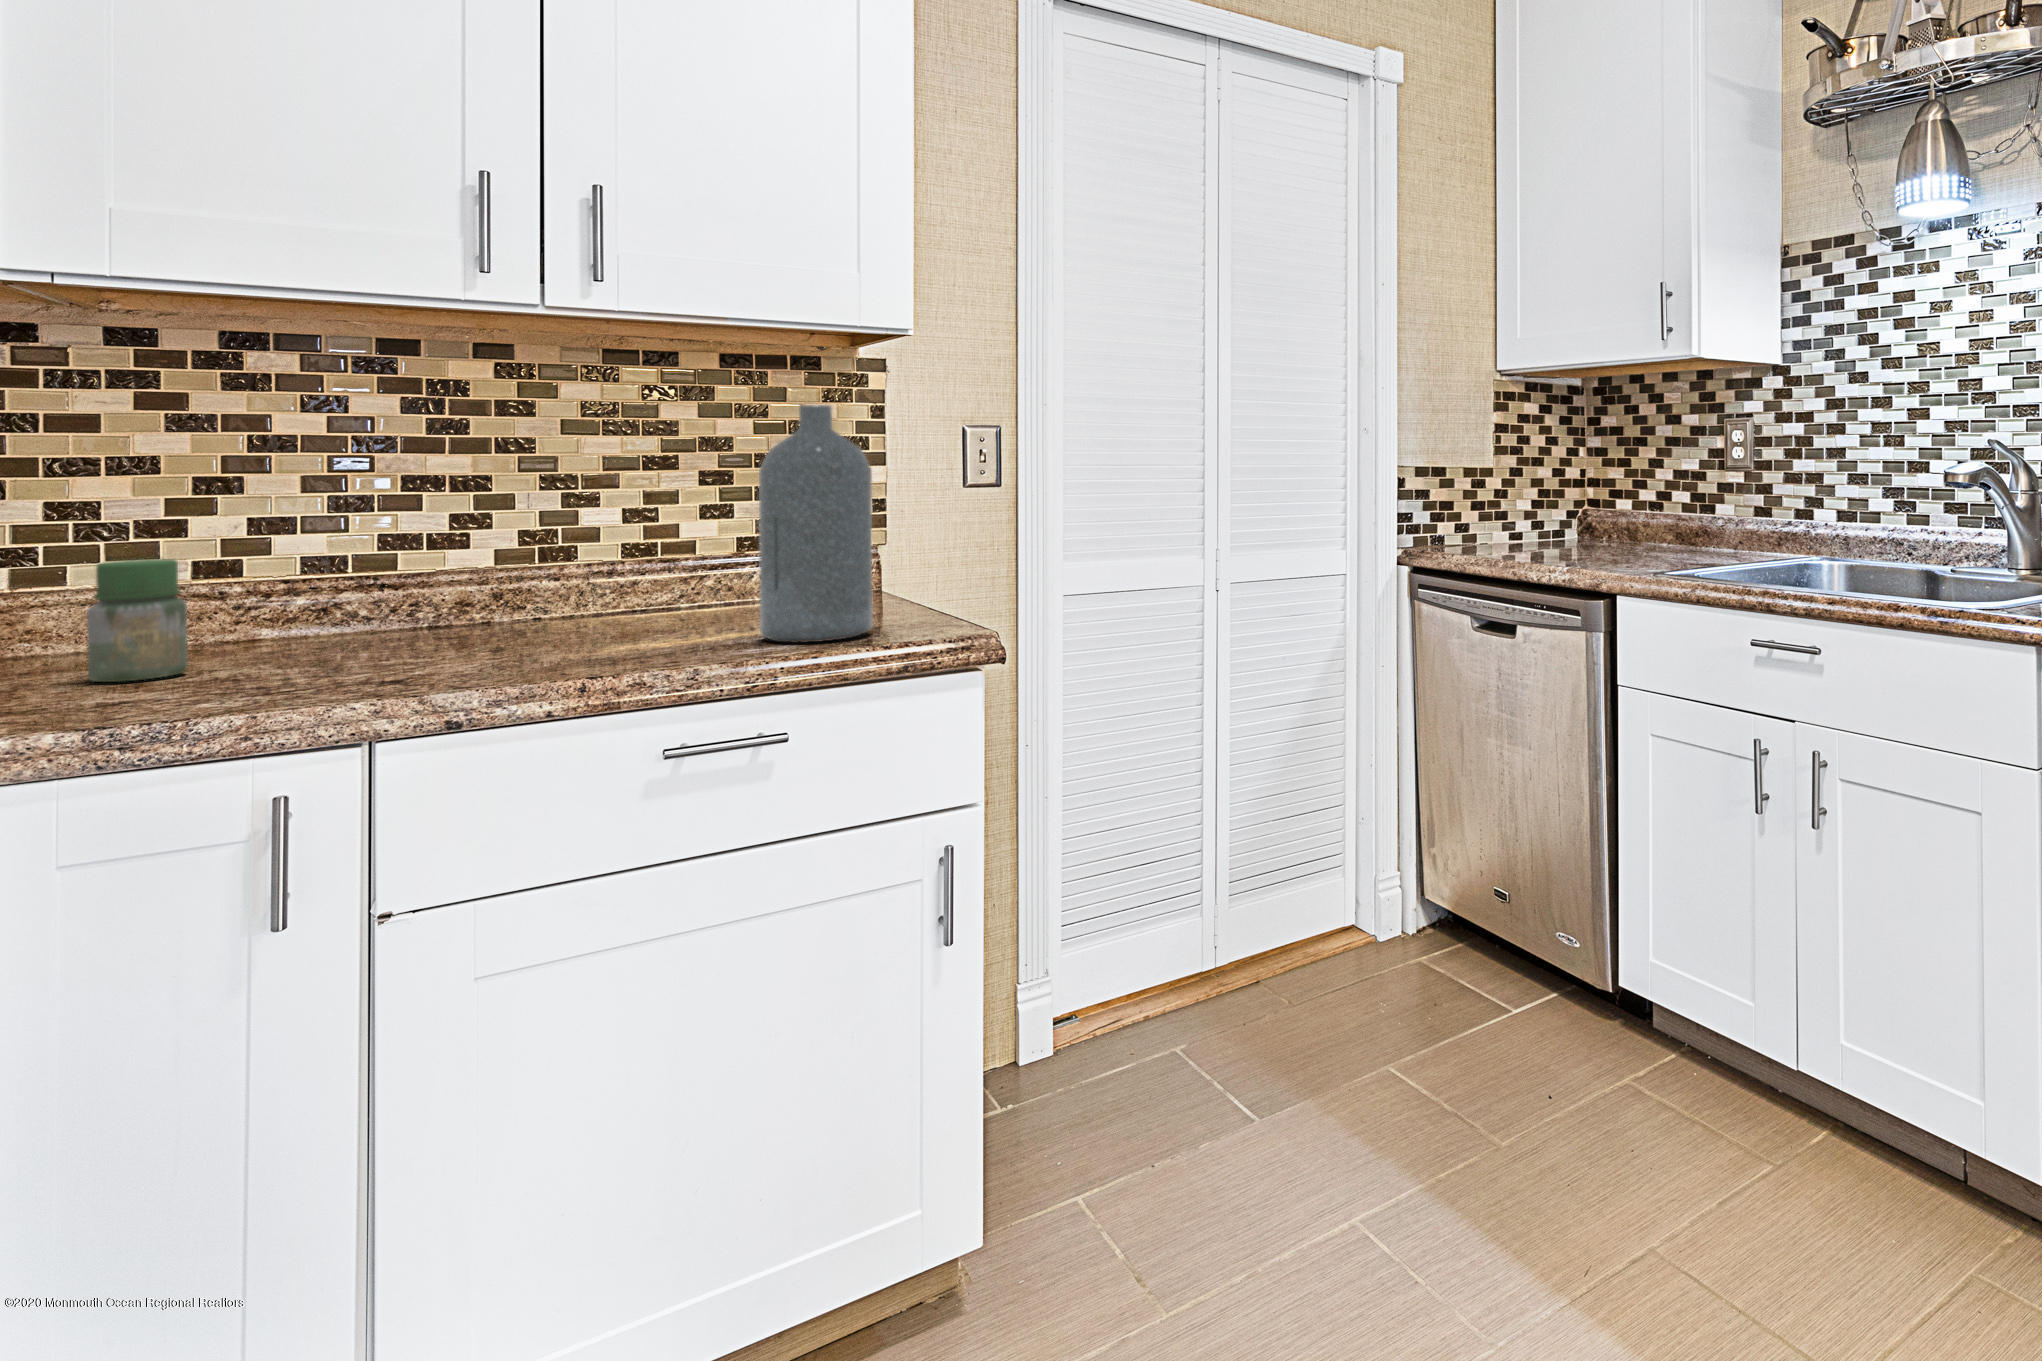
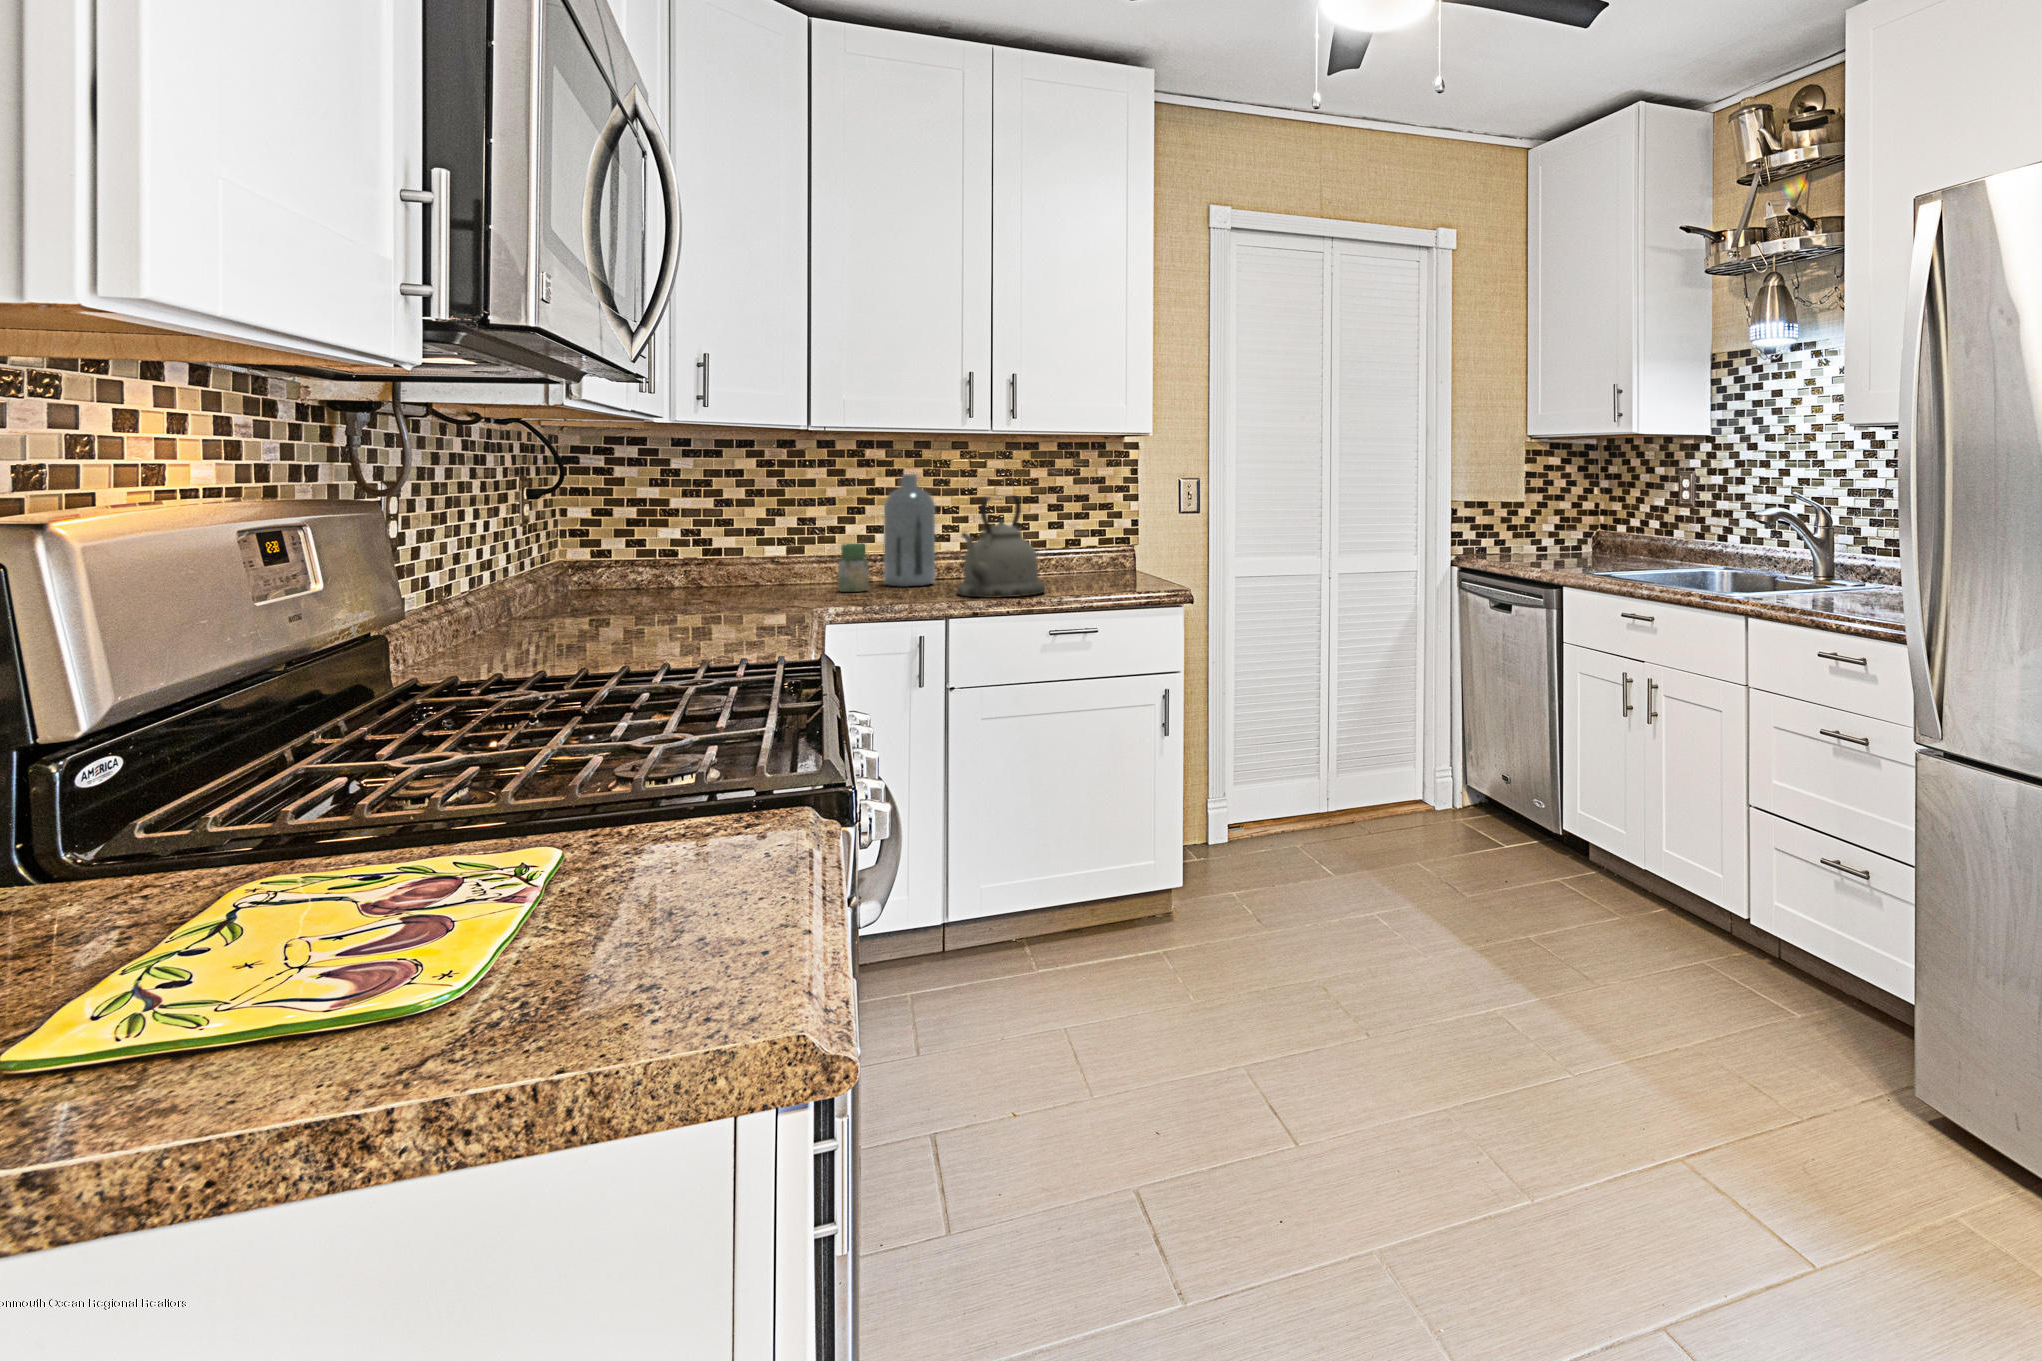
bottle: present [759,405,873,643] -> present [884,474,935,587]
kettle: none [408,439,663,684] -> present [957,495,1045,598]

